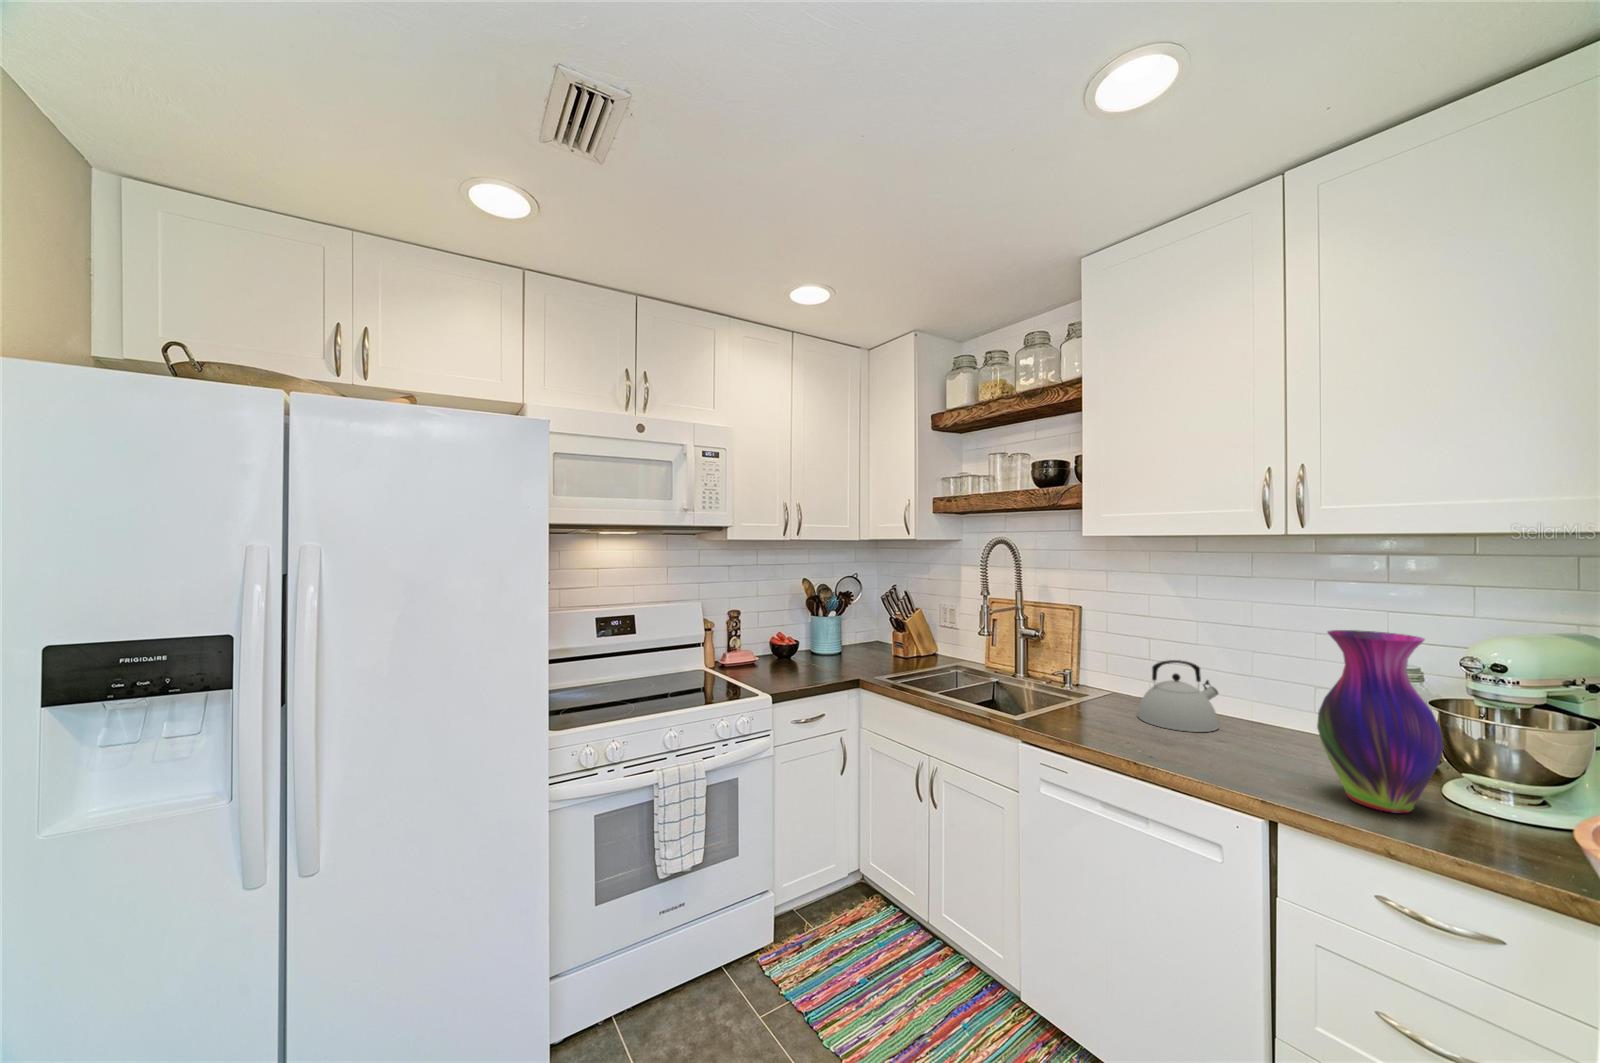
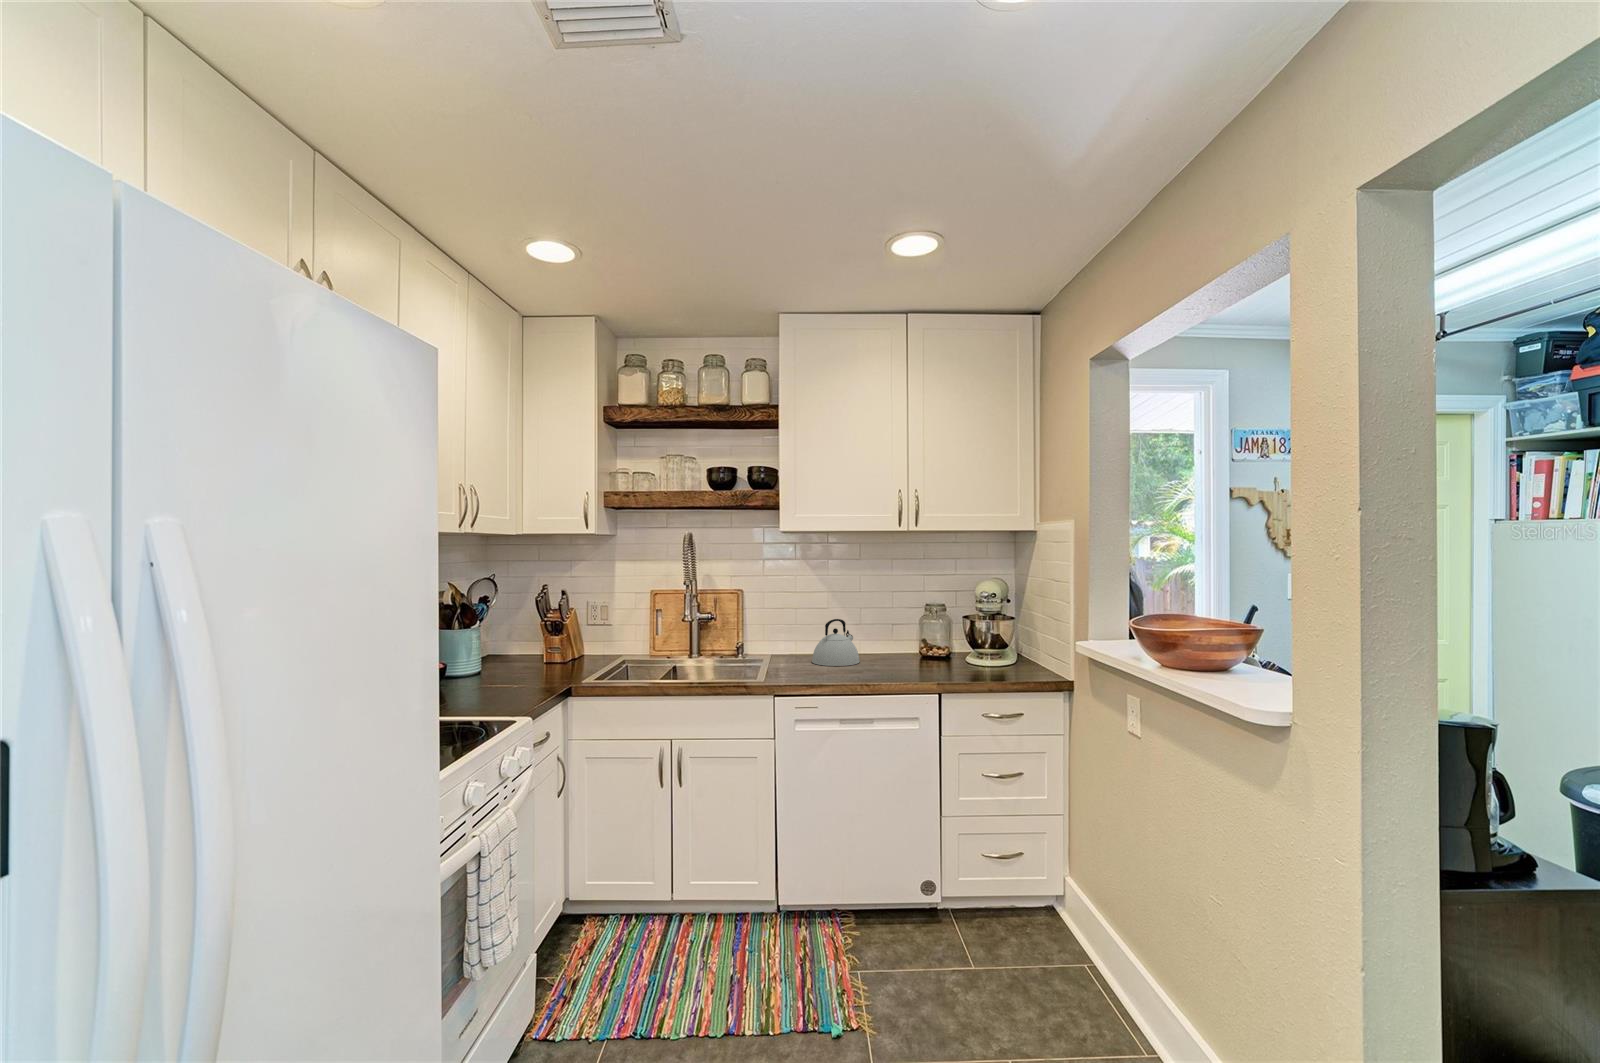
vase: present [1317,630,1443,813] -> none [941,583,989,674]

